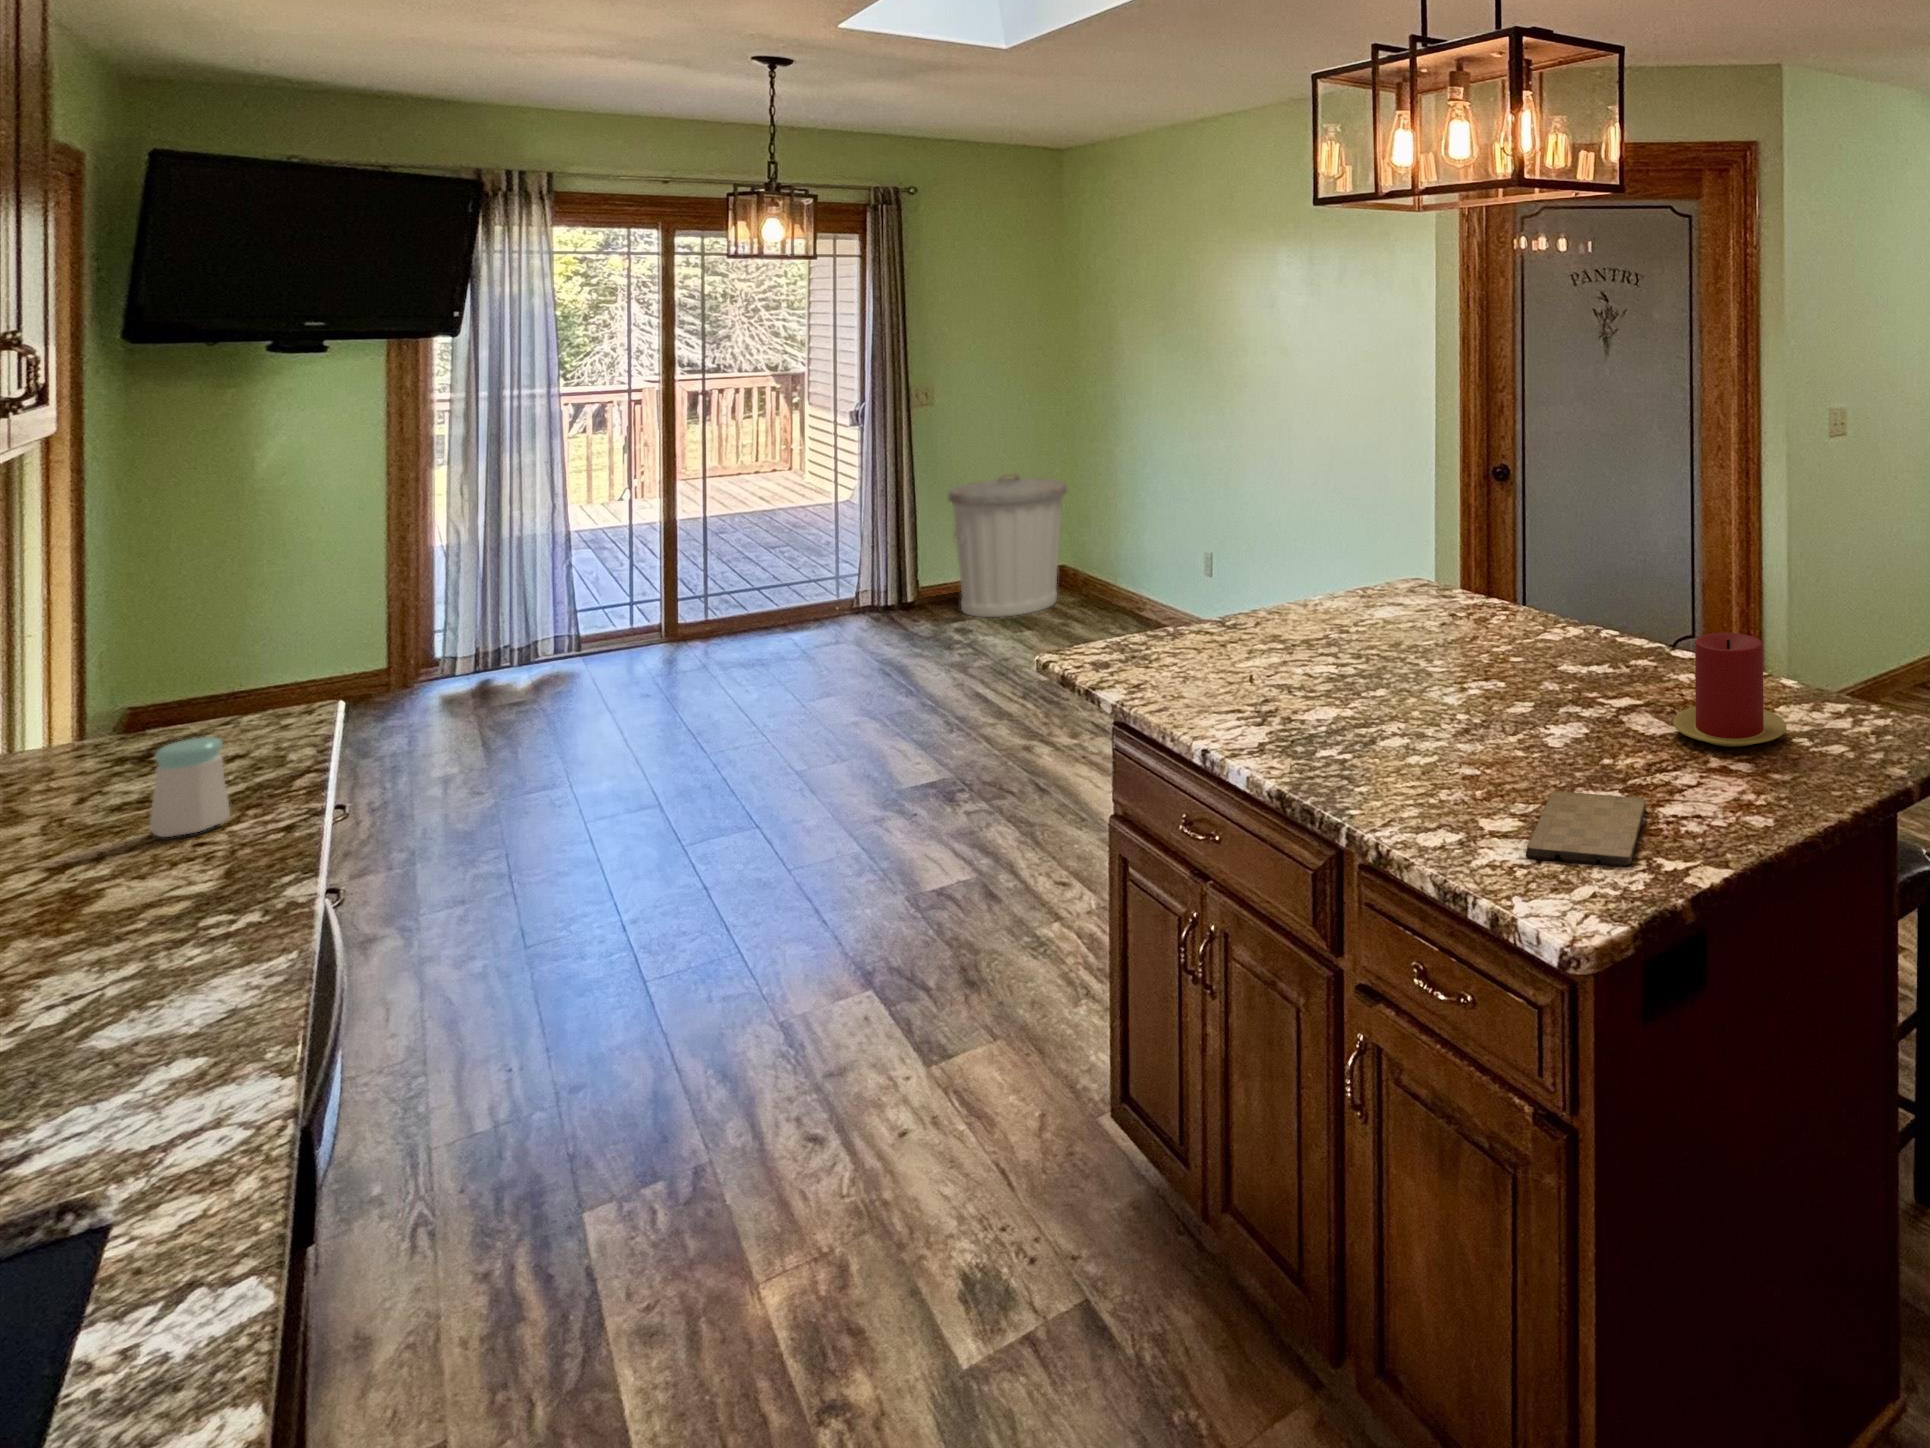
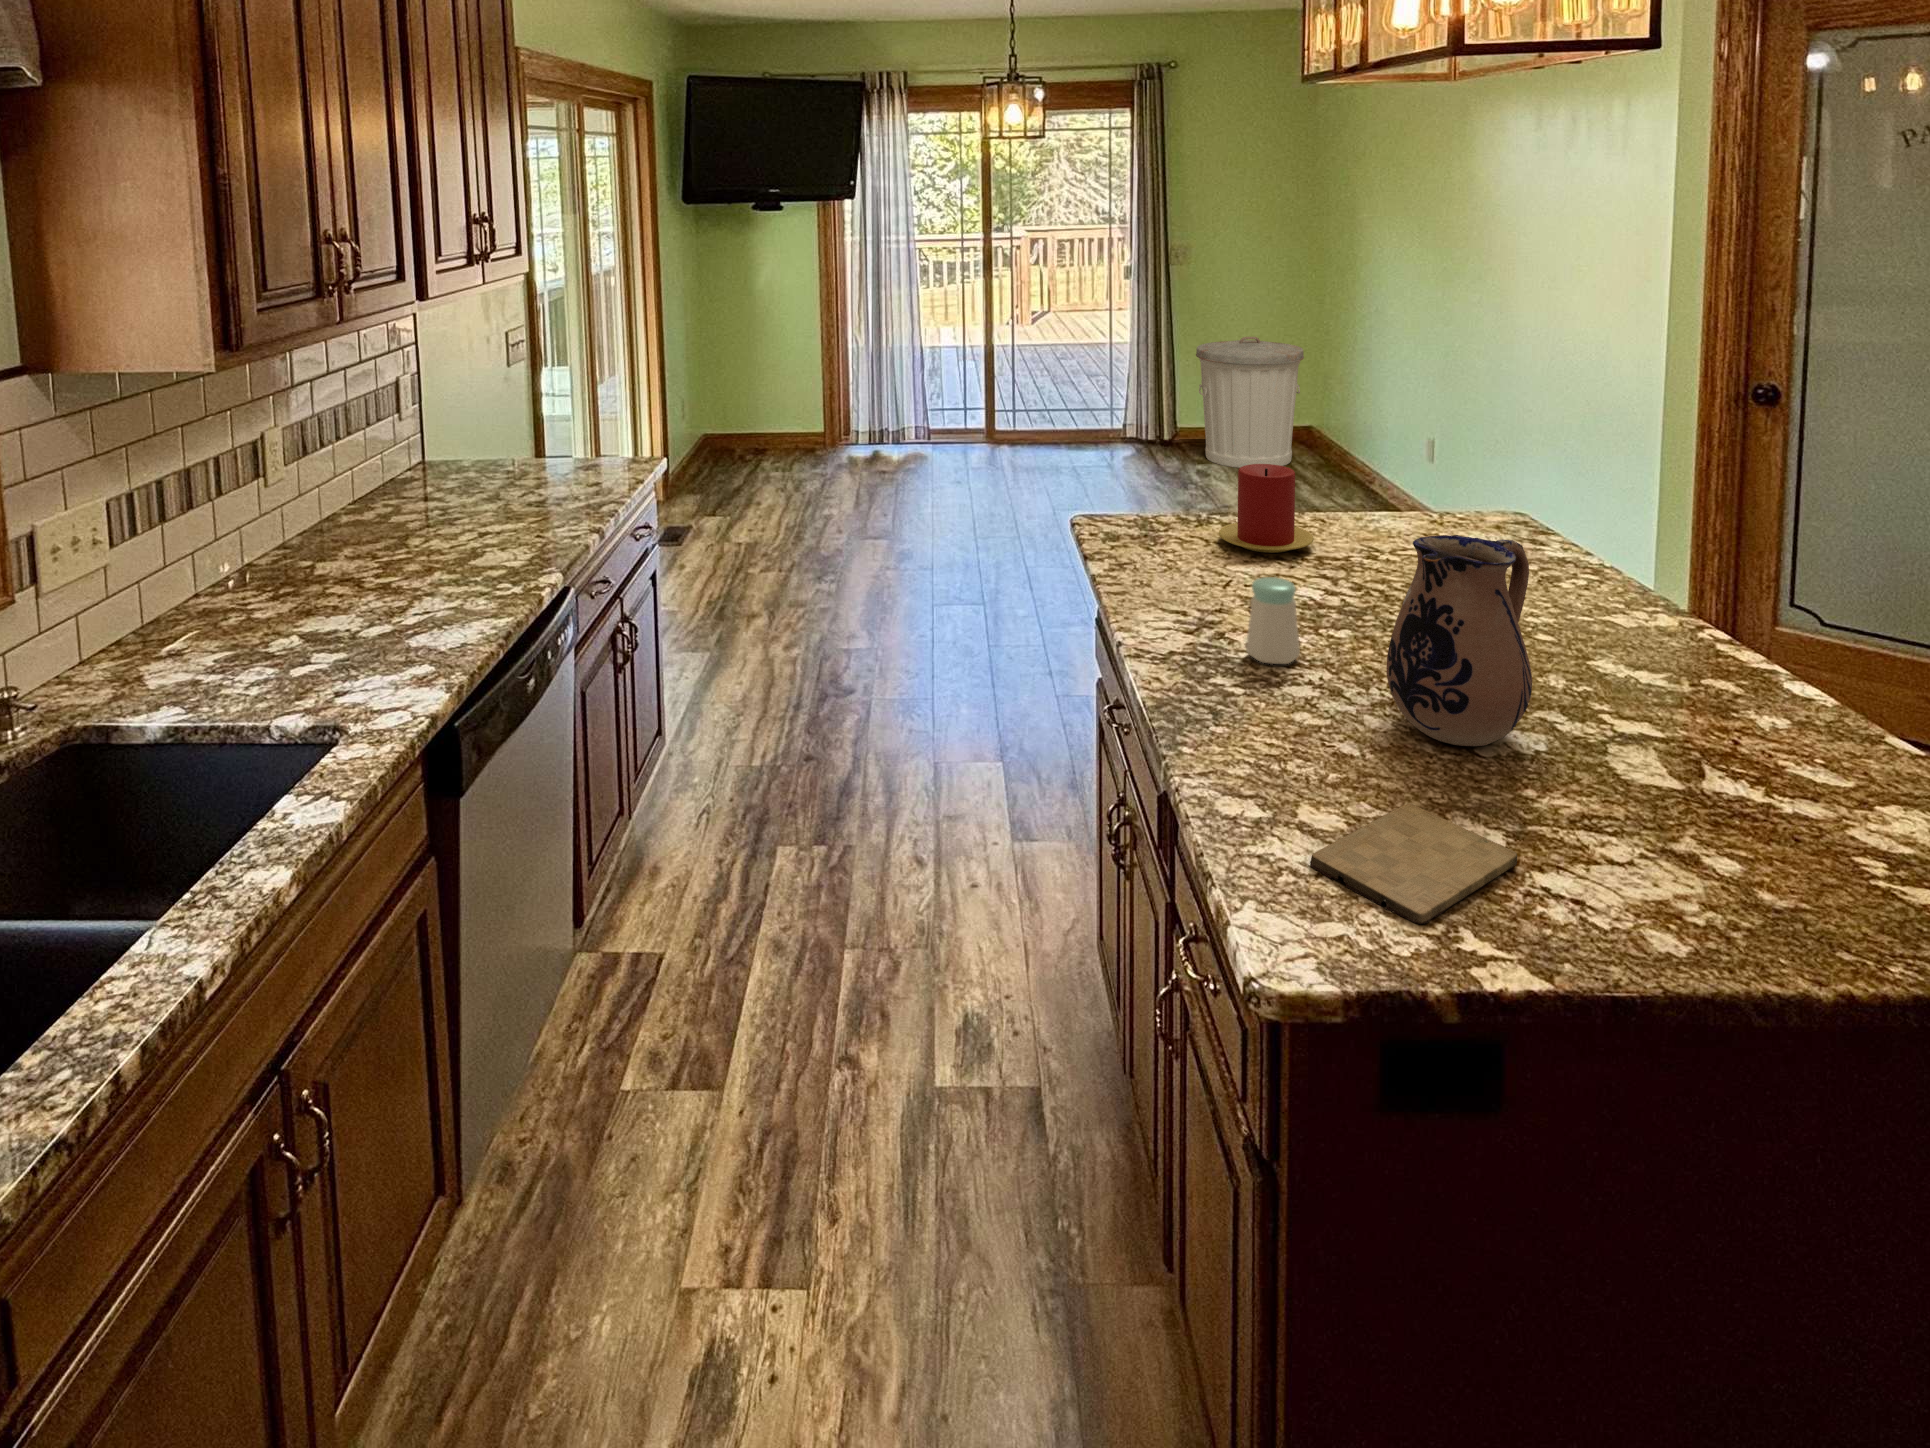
ceramic pitcher: none [1472,571,1581,747] -> present [1387,535,1532,746]
candle: present [1673,633,1786,747] -> present [1219,464,1314,553]
salt shaker: present [150,737,230,837] -> present [1246,577,1300,664]

